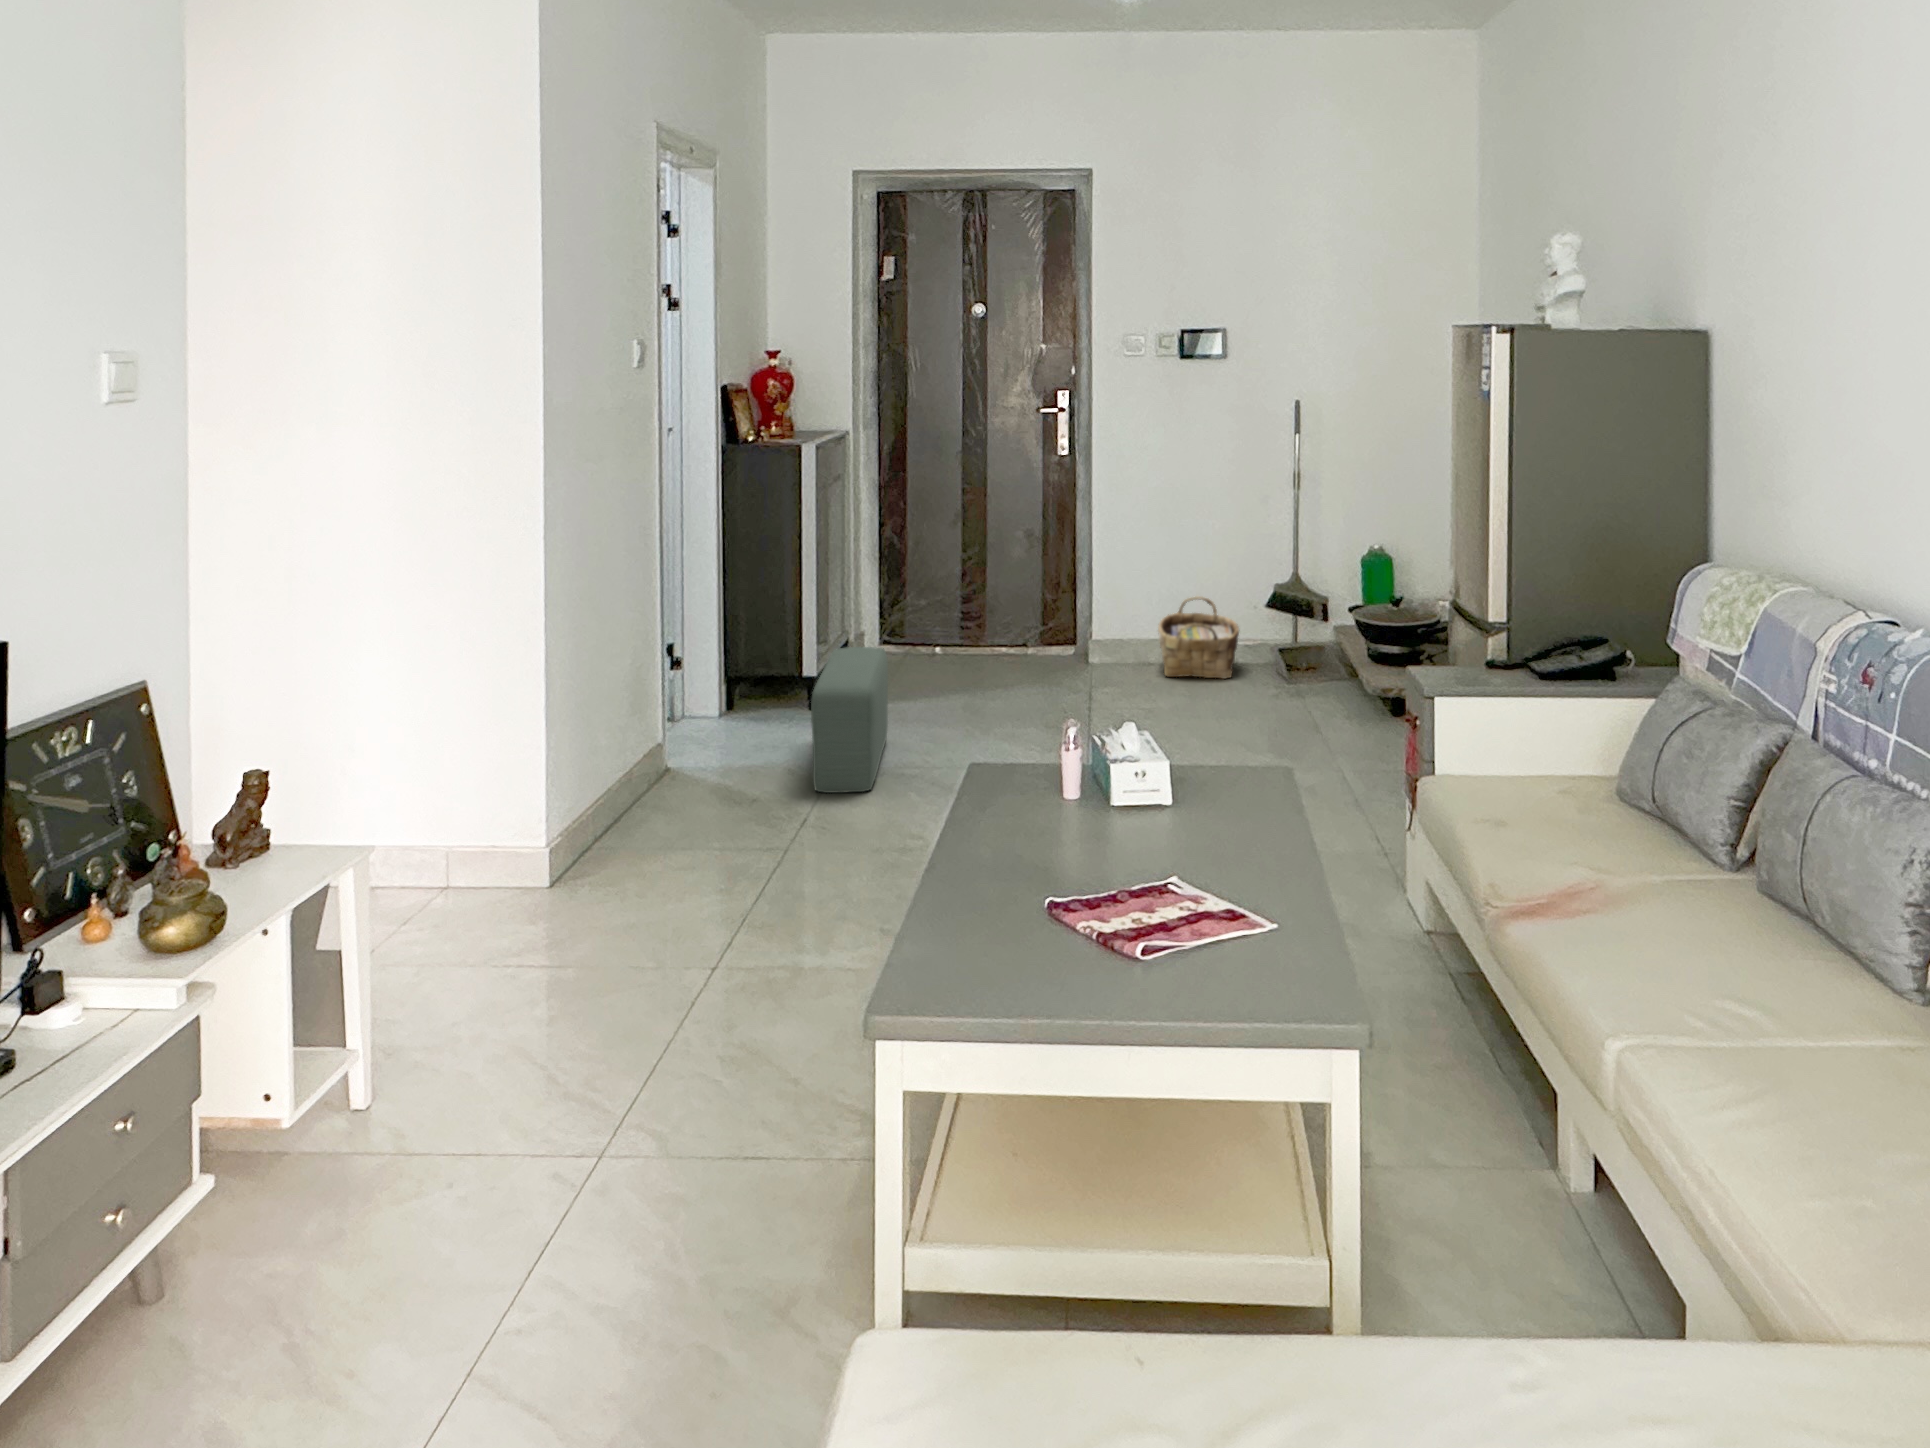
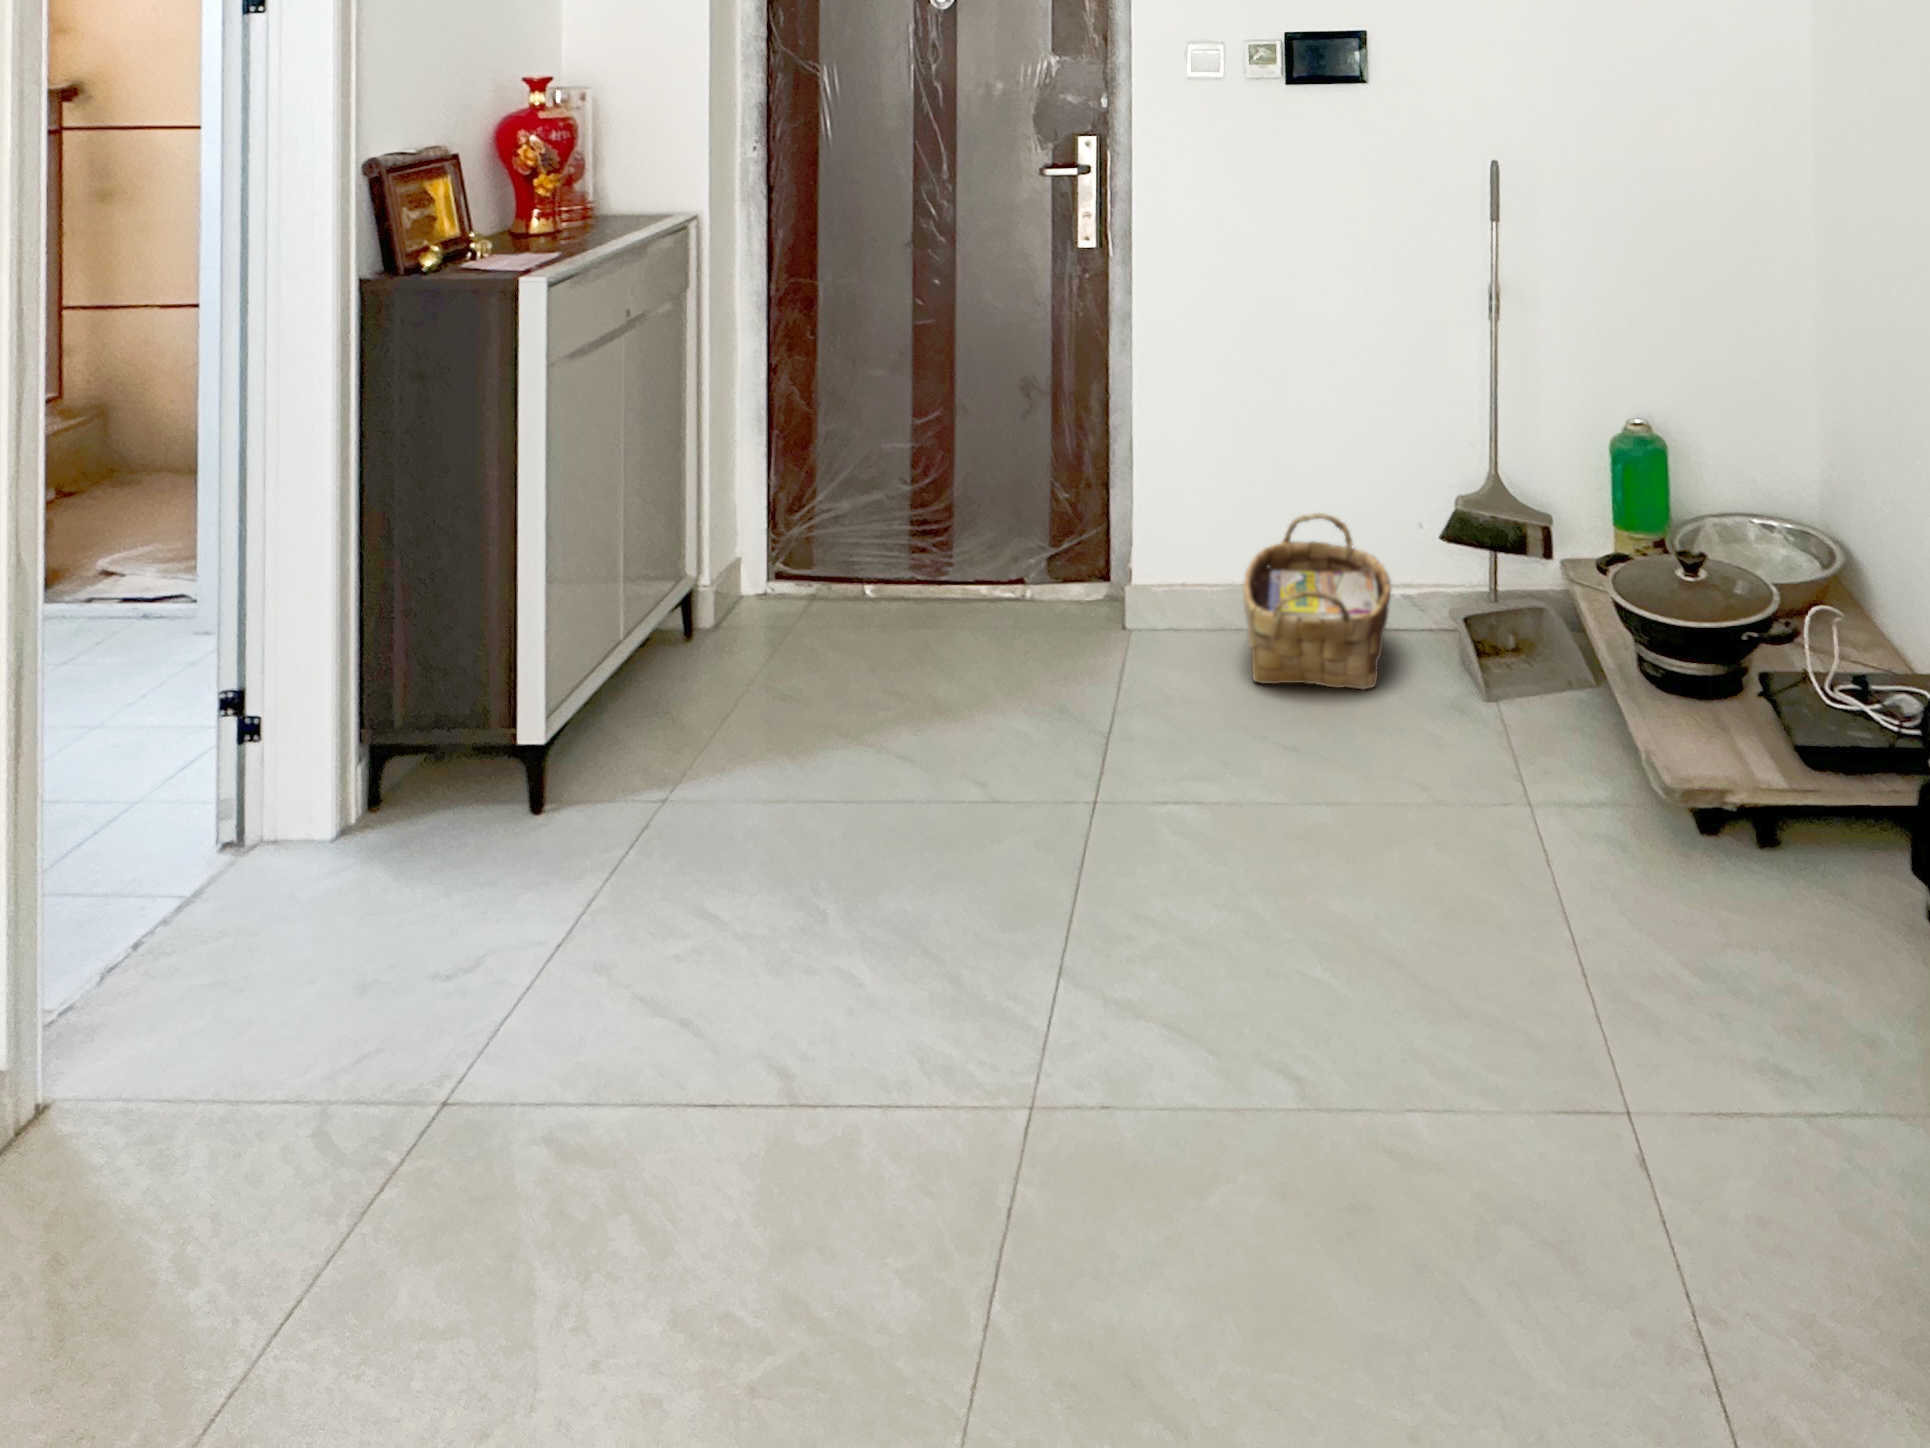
pouf: present [811,647,888,793] -> none [329,743,631,1229]

